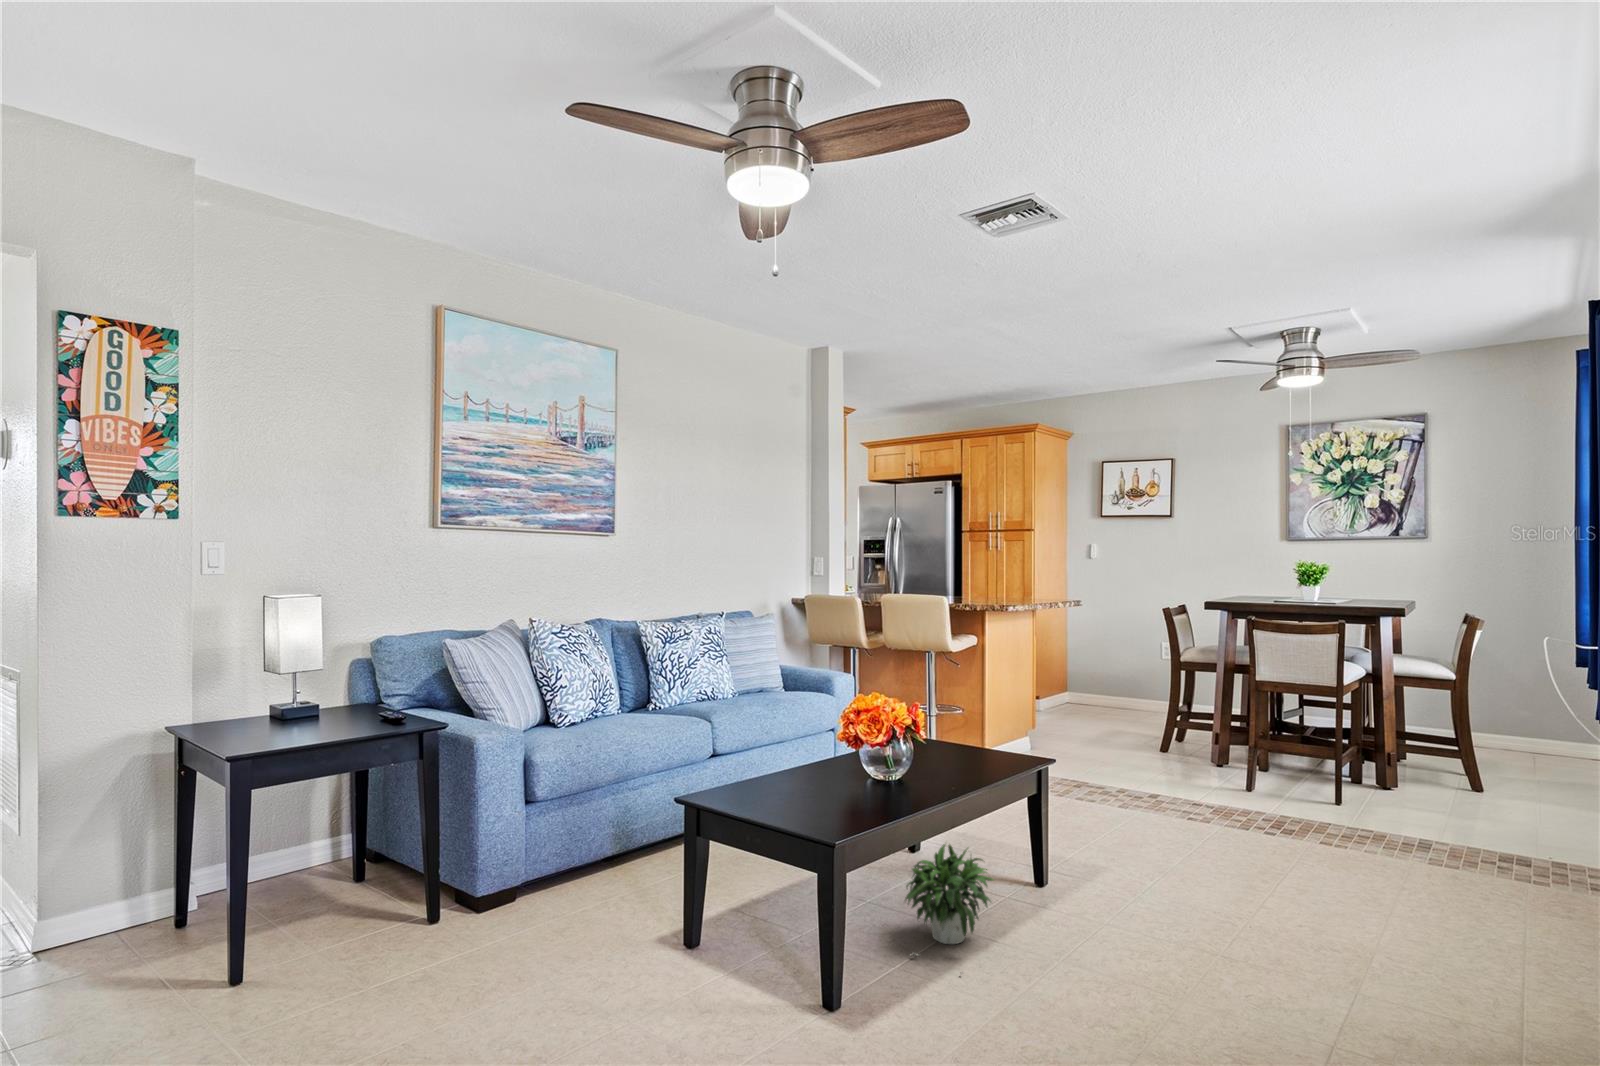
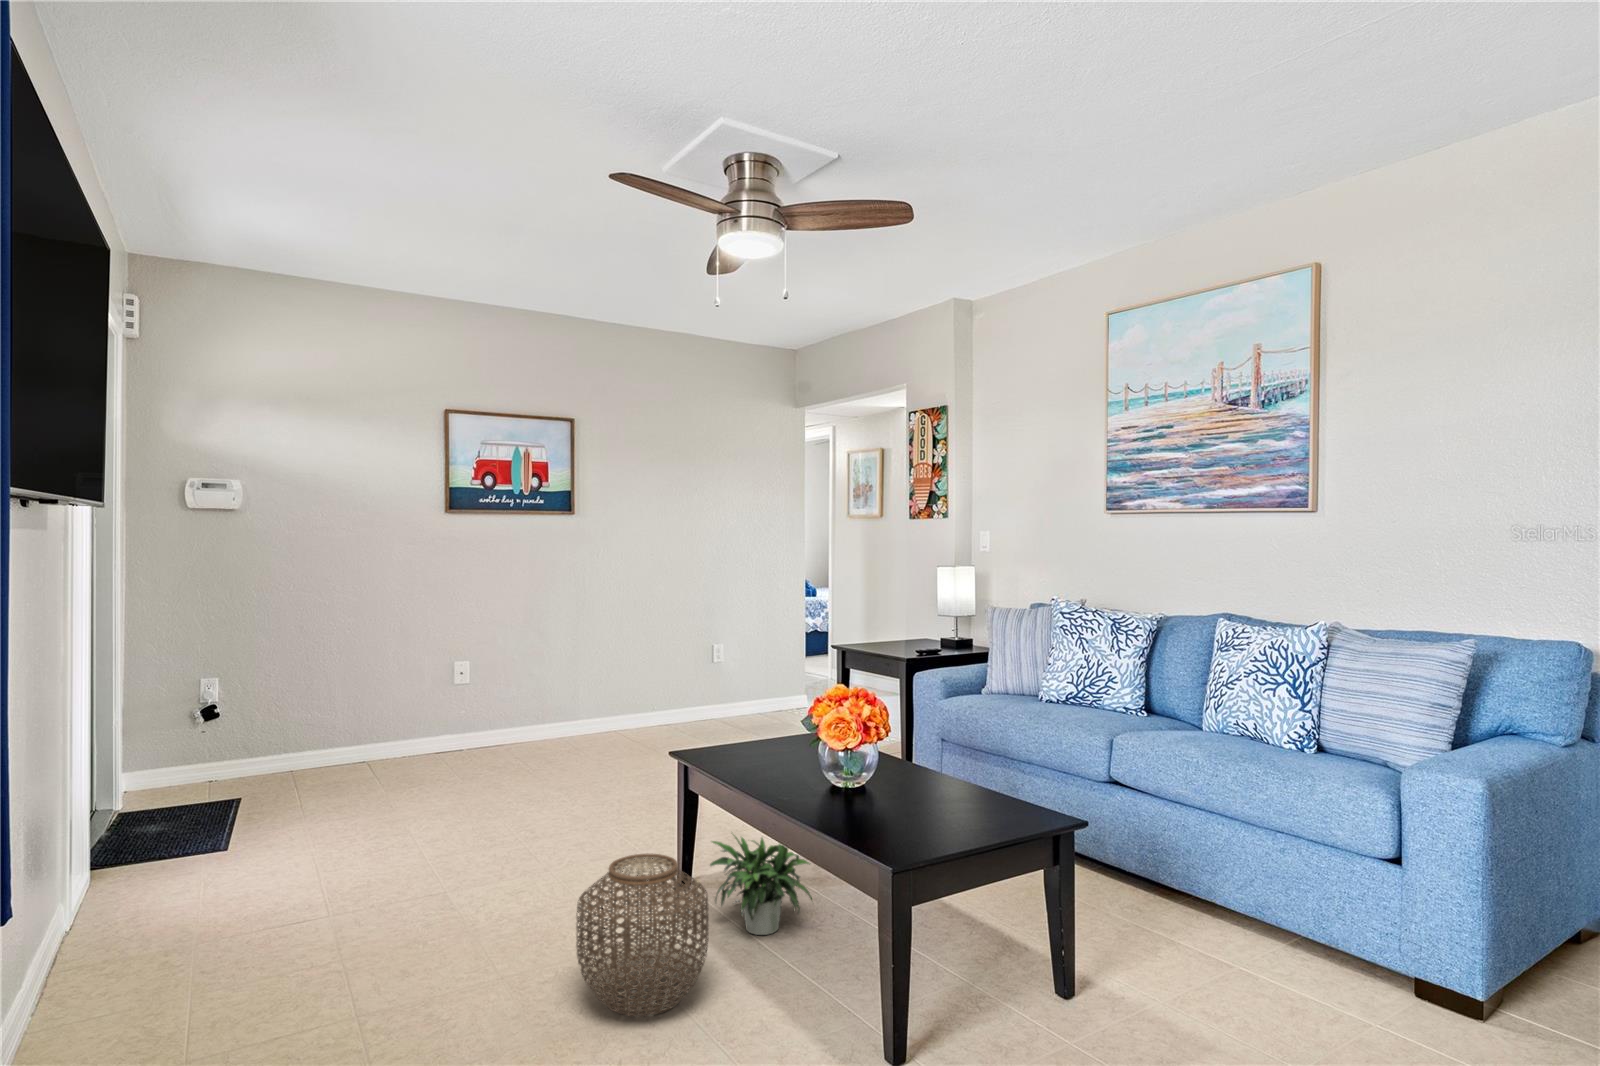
woven basket: none [1063,831,1180,969] -> present [576,854,709,1016]

